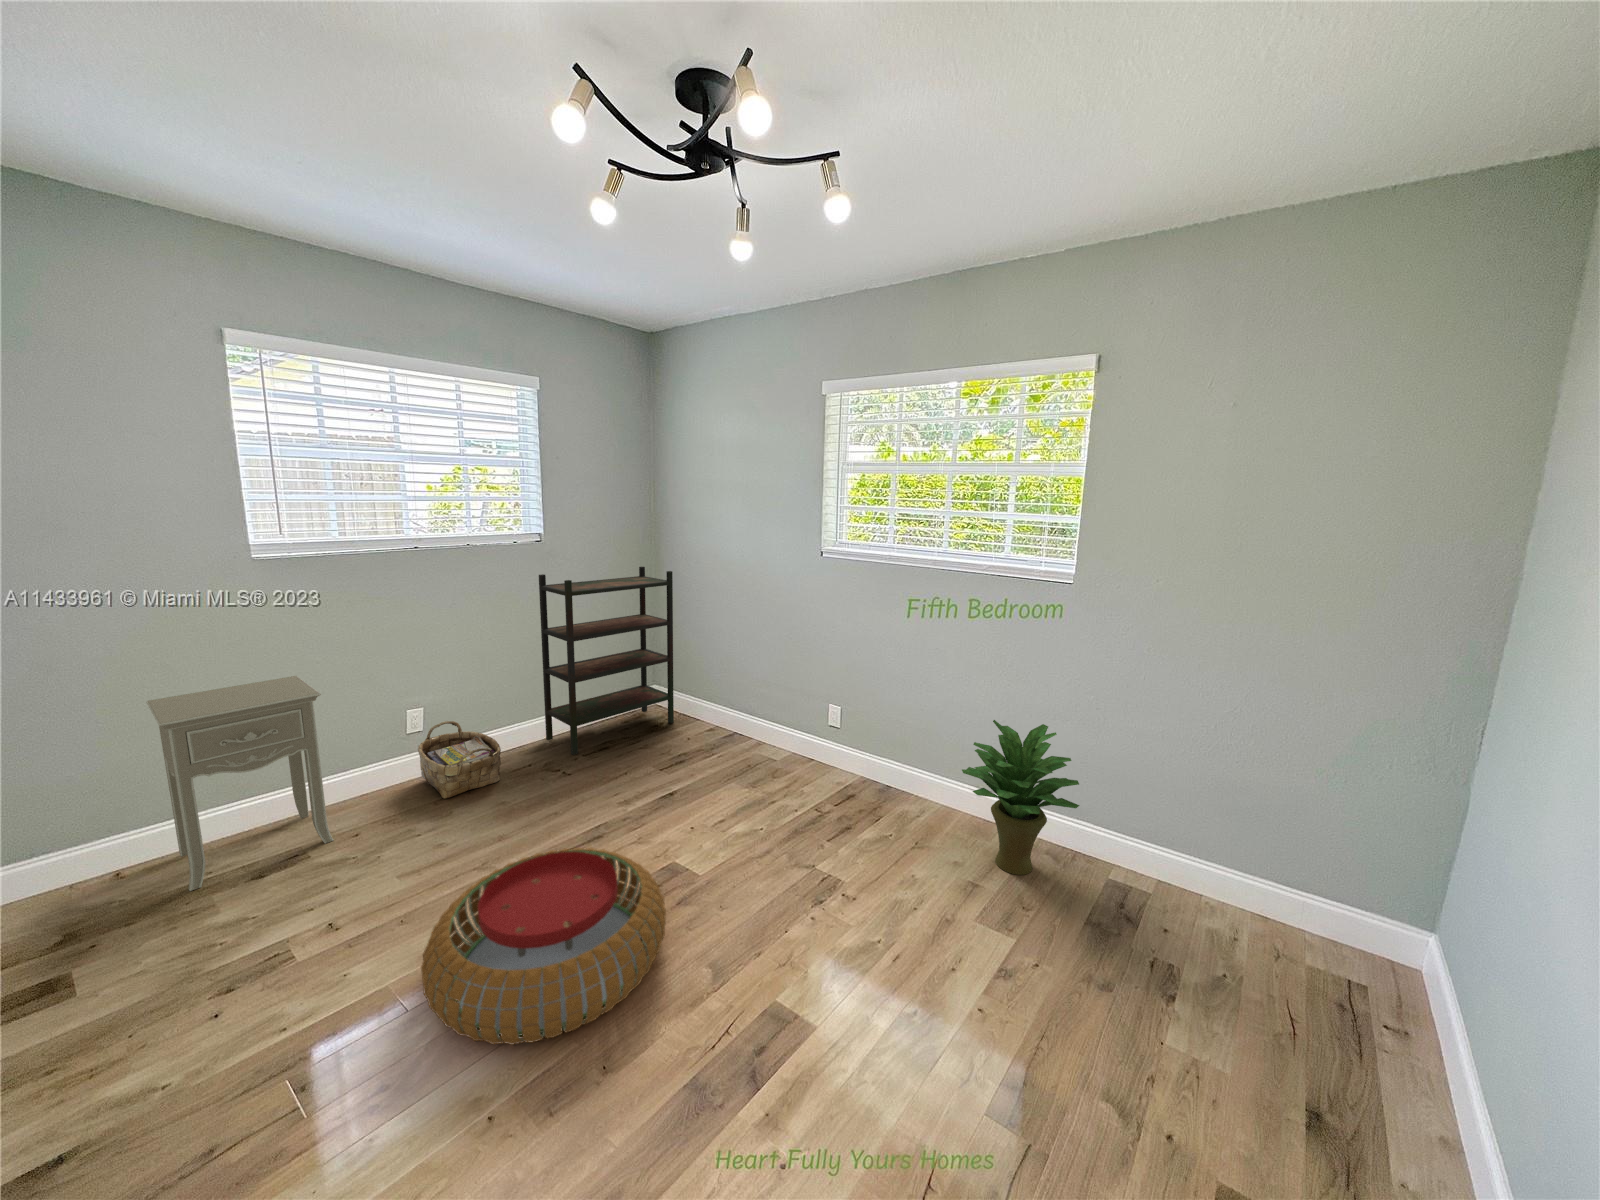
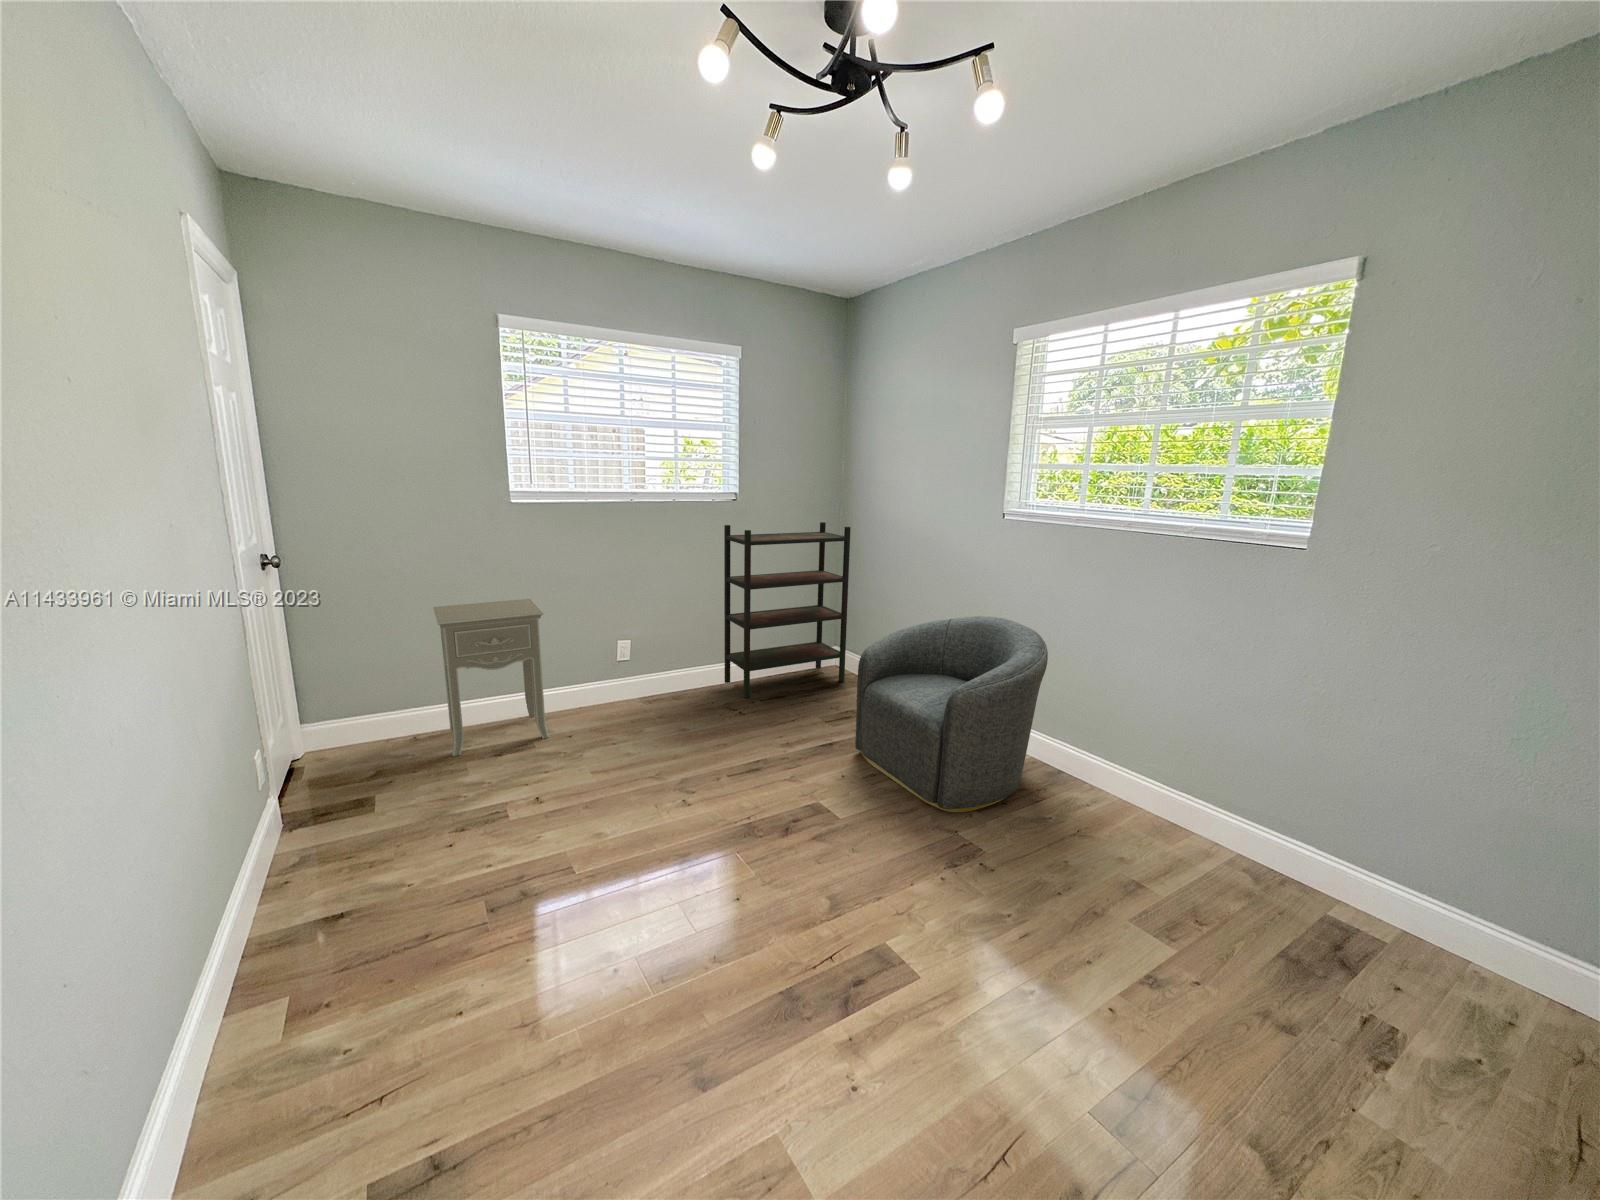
armchair: none [700,652,873,845] -> present [855,616,1048,812]
potted plant: present [962,720,1079,875] -> none [1140,704,1299,891]
woven basket: present [418,721,501,798] -> none [617,652,681,719]
pouf: present [421,848,666,1045] -> none [590,768,796,919]

